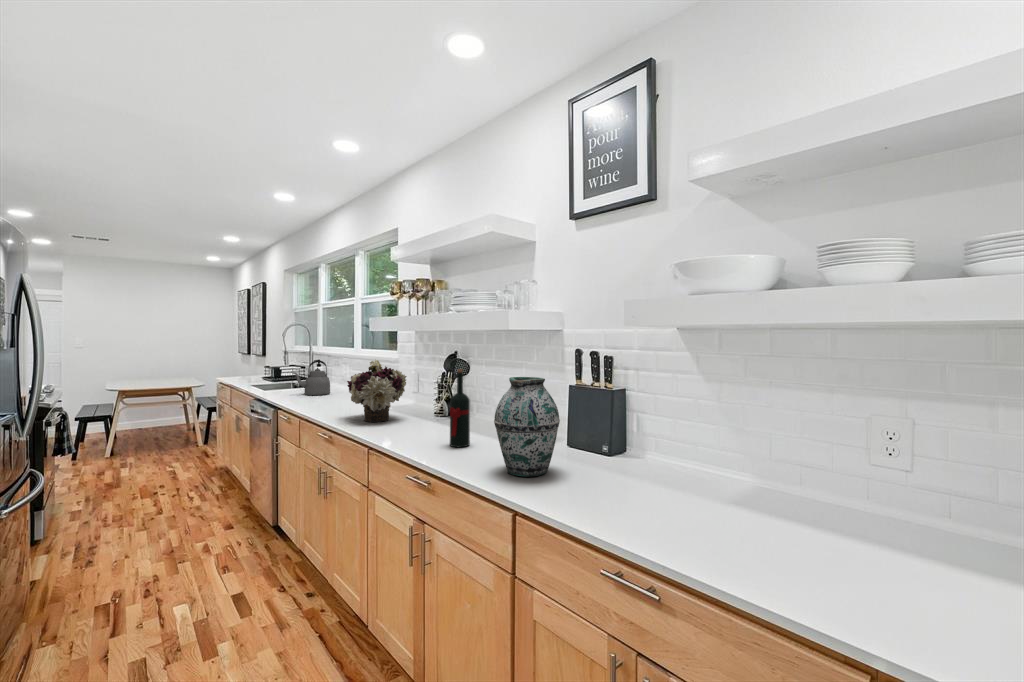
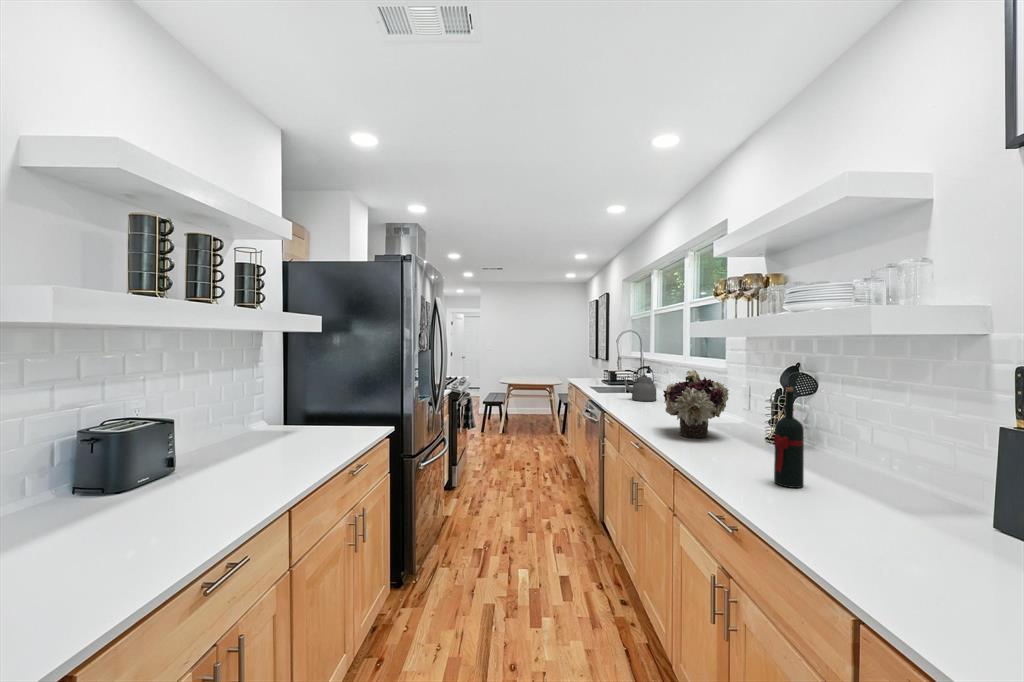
vase: present [494,377,560,477] -> none [831,405,956,559]

